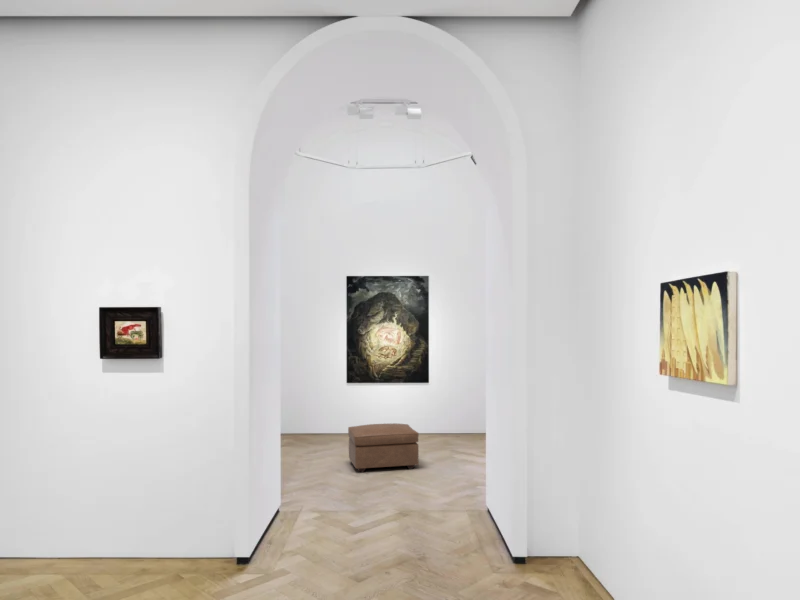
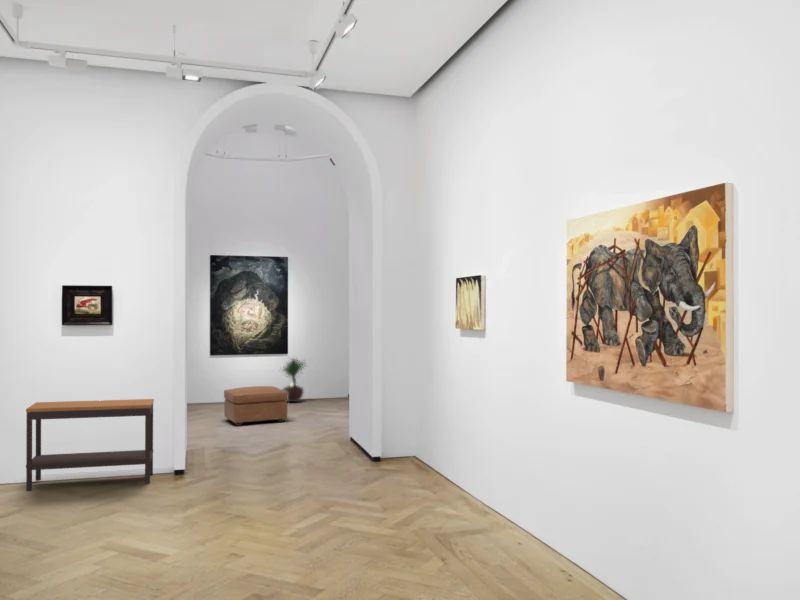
potted tree: none [418,383,450,437] -> present [283,359,306,402]
console table: none [34,459,211,585] -> present [26,399,154,491]

